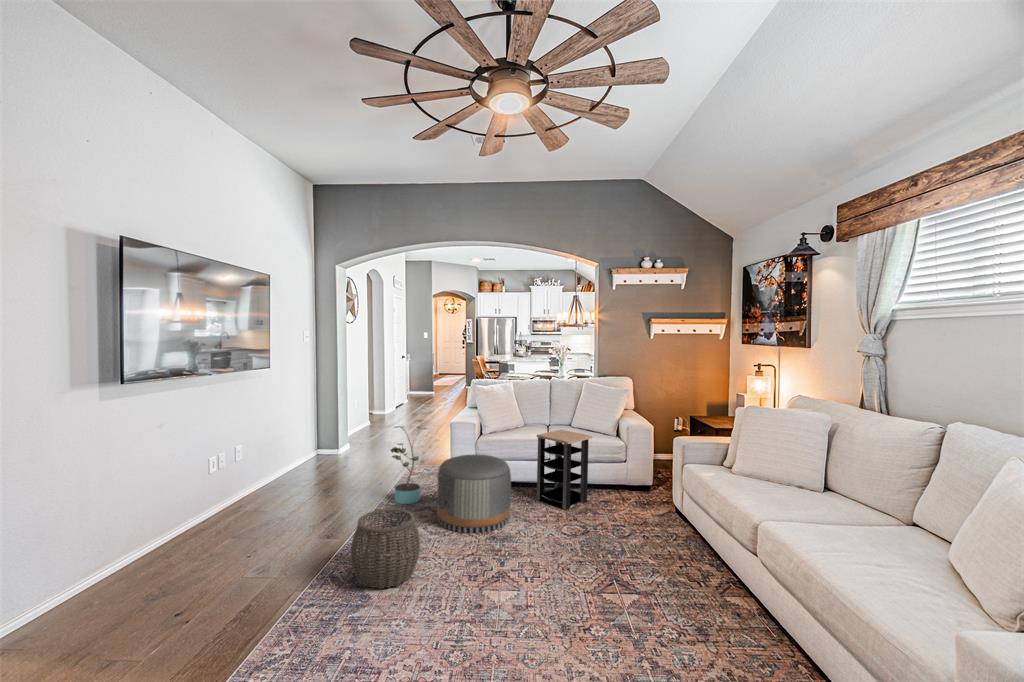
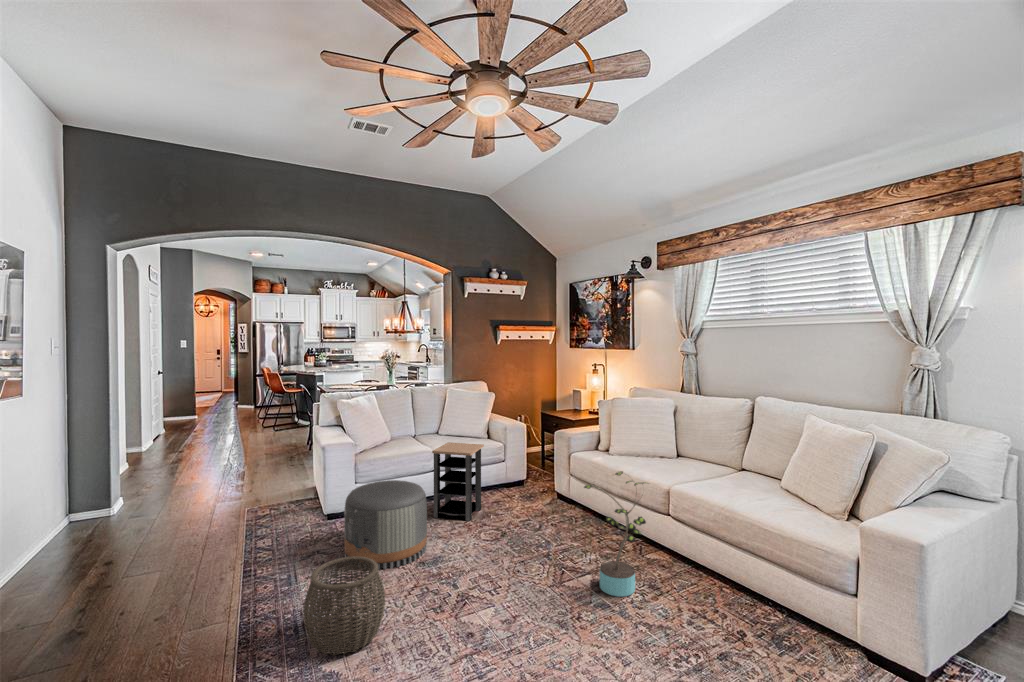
potted plant: present [391,420,426,504] -> present [584,471,646,597]

